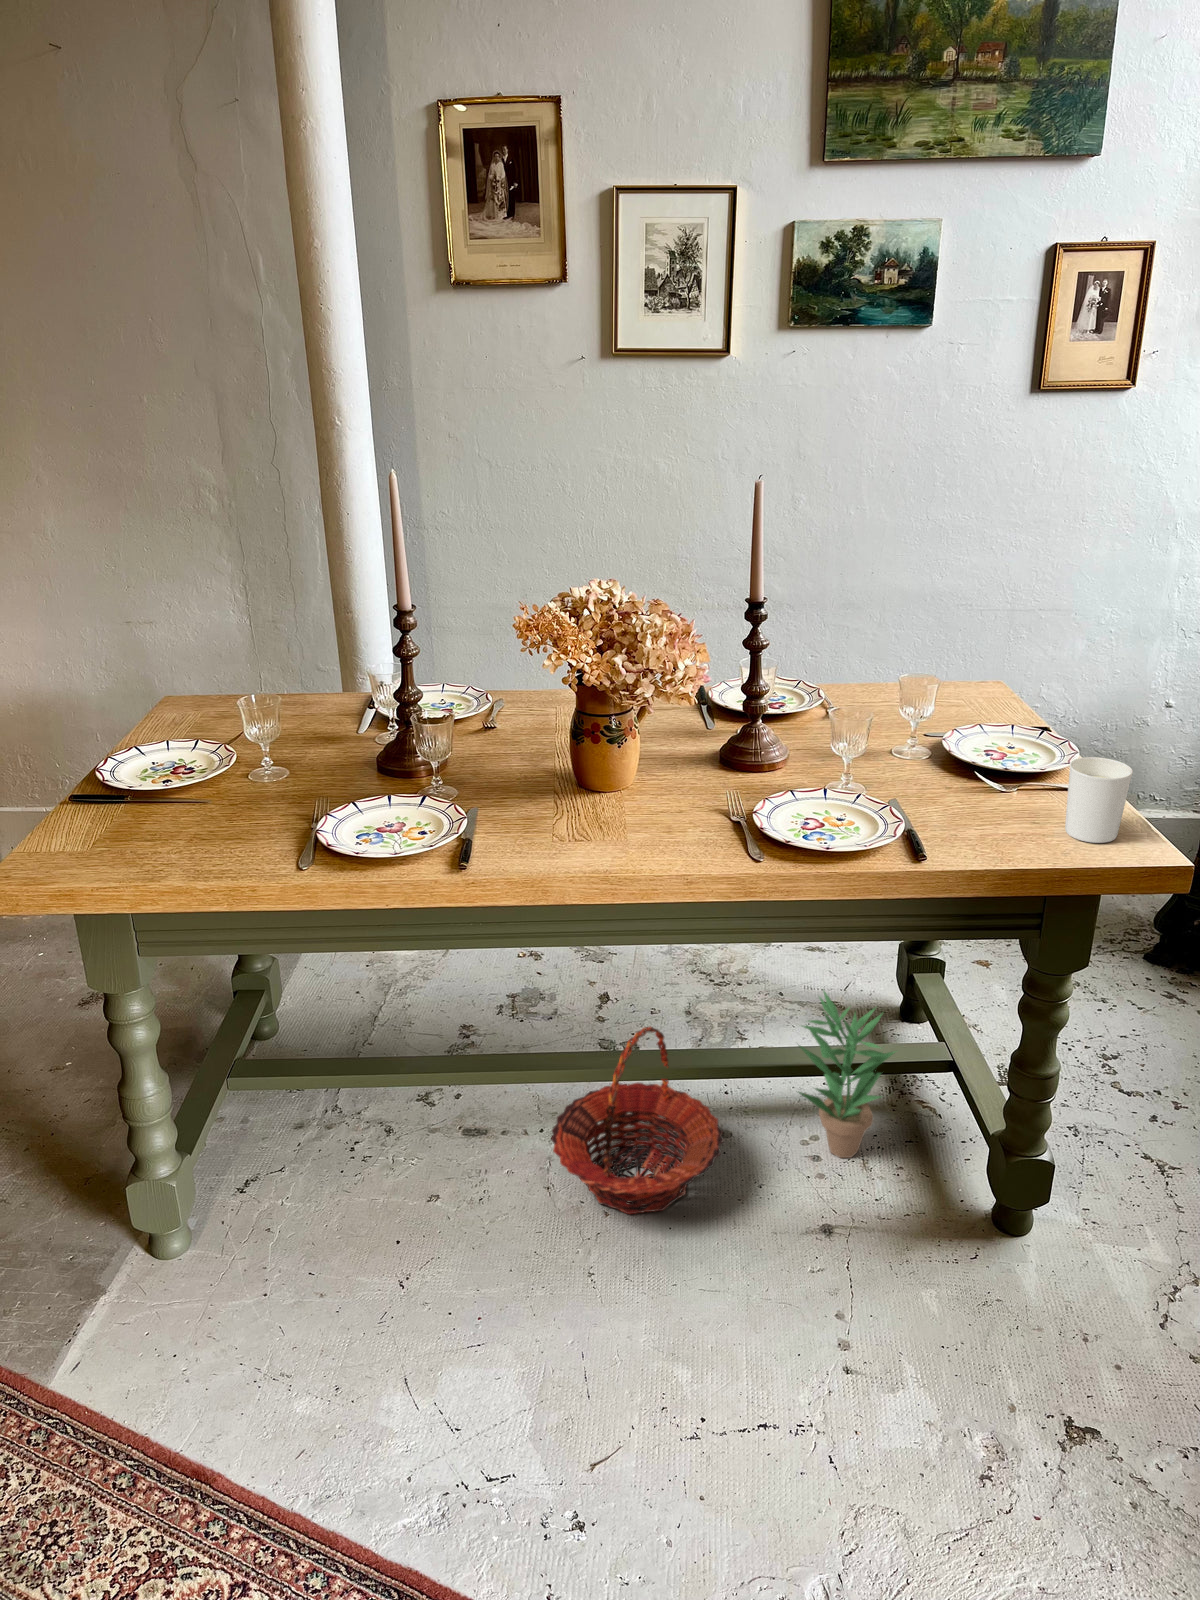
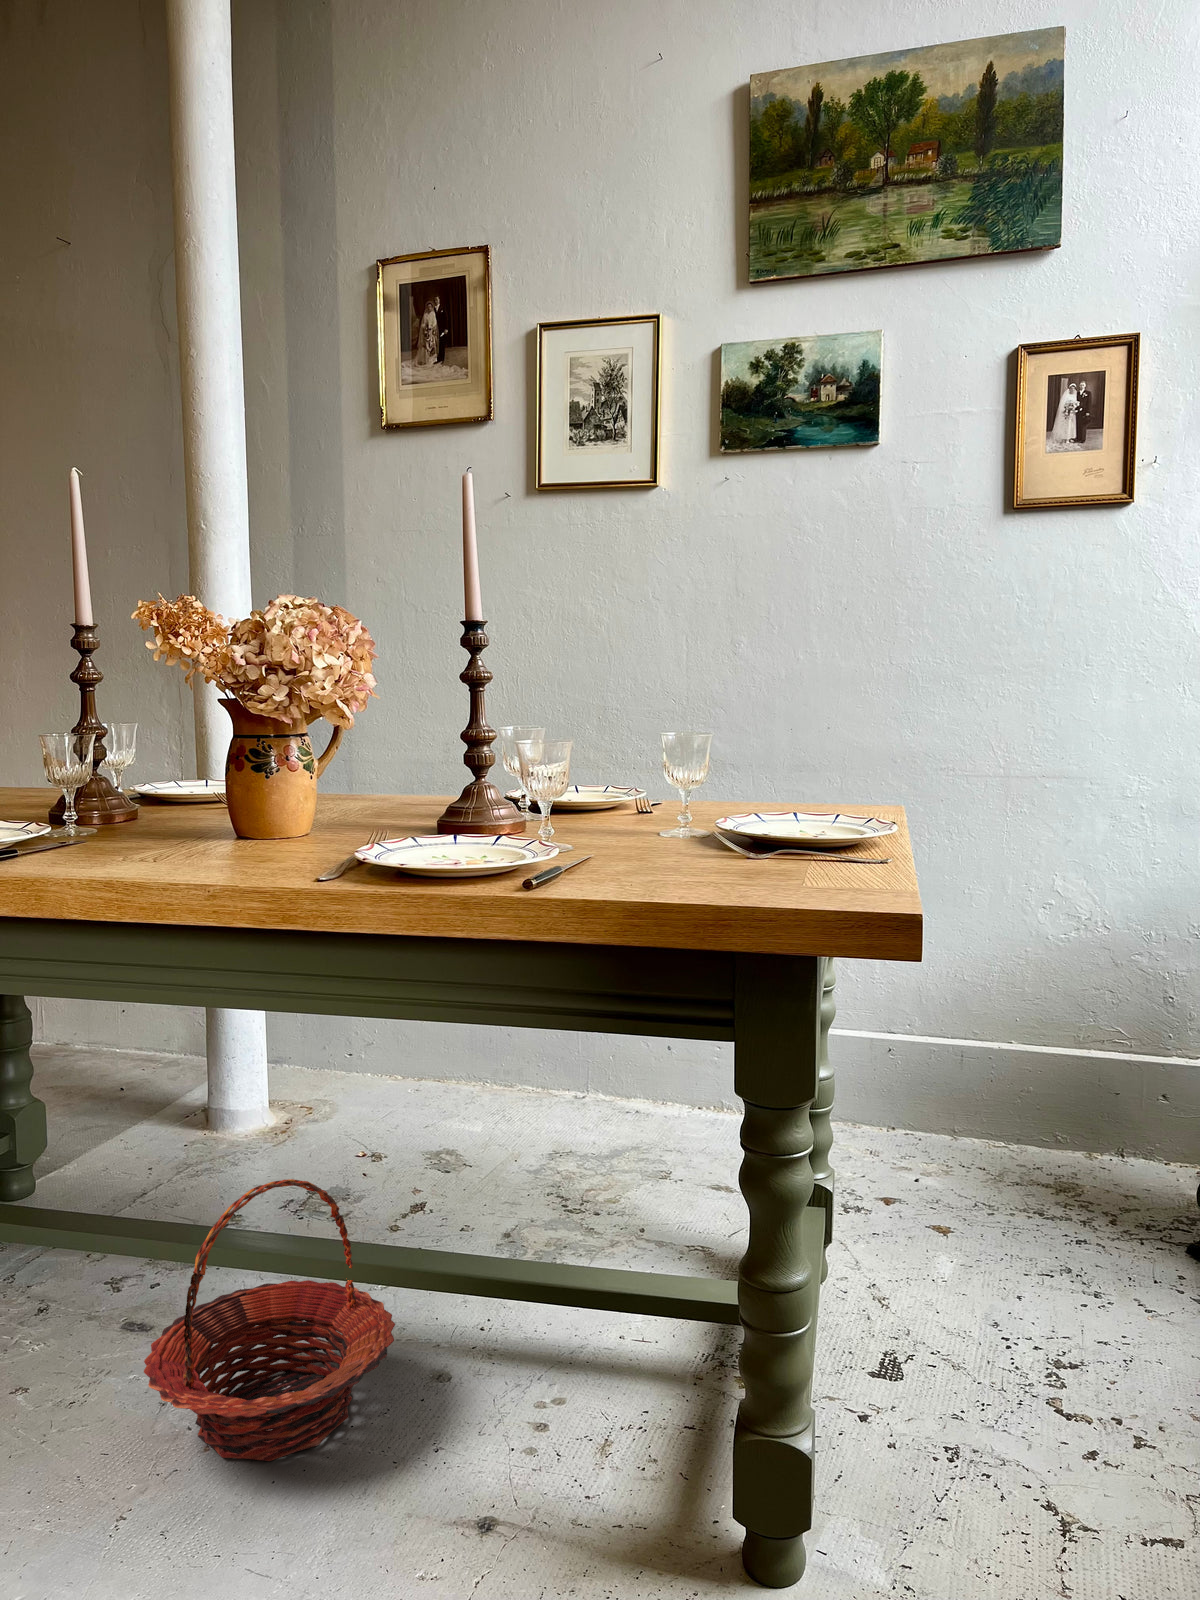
candle holder: present [1065,757,1133,843] -> none [769,778,858,895]
potted plant: present [799,991,895,1158] -> none [494,1158,652,1439]

